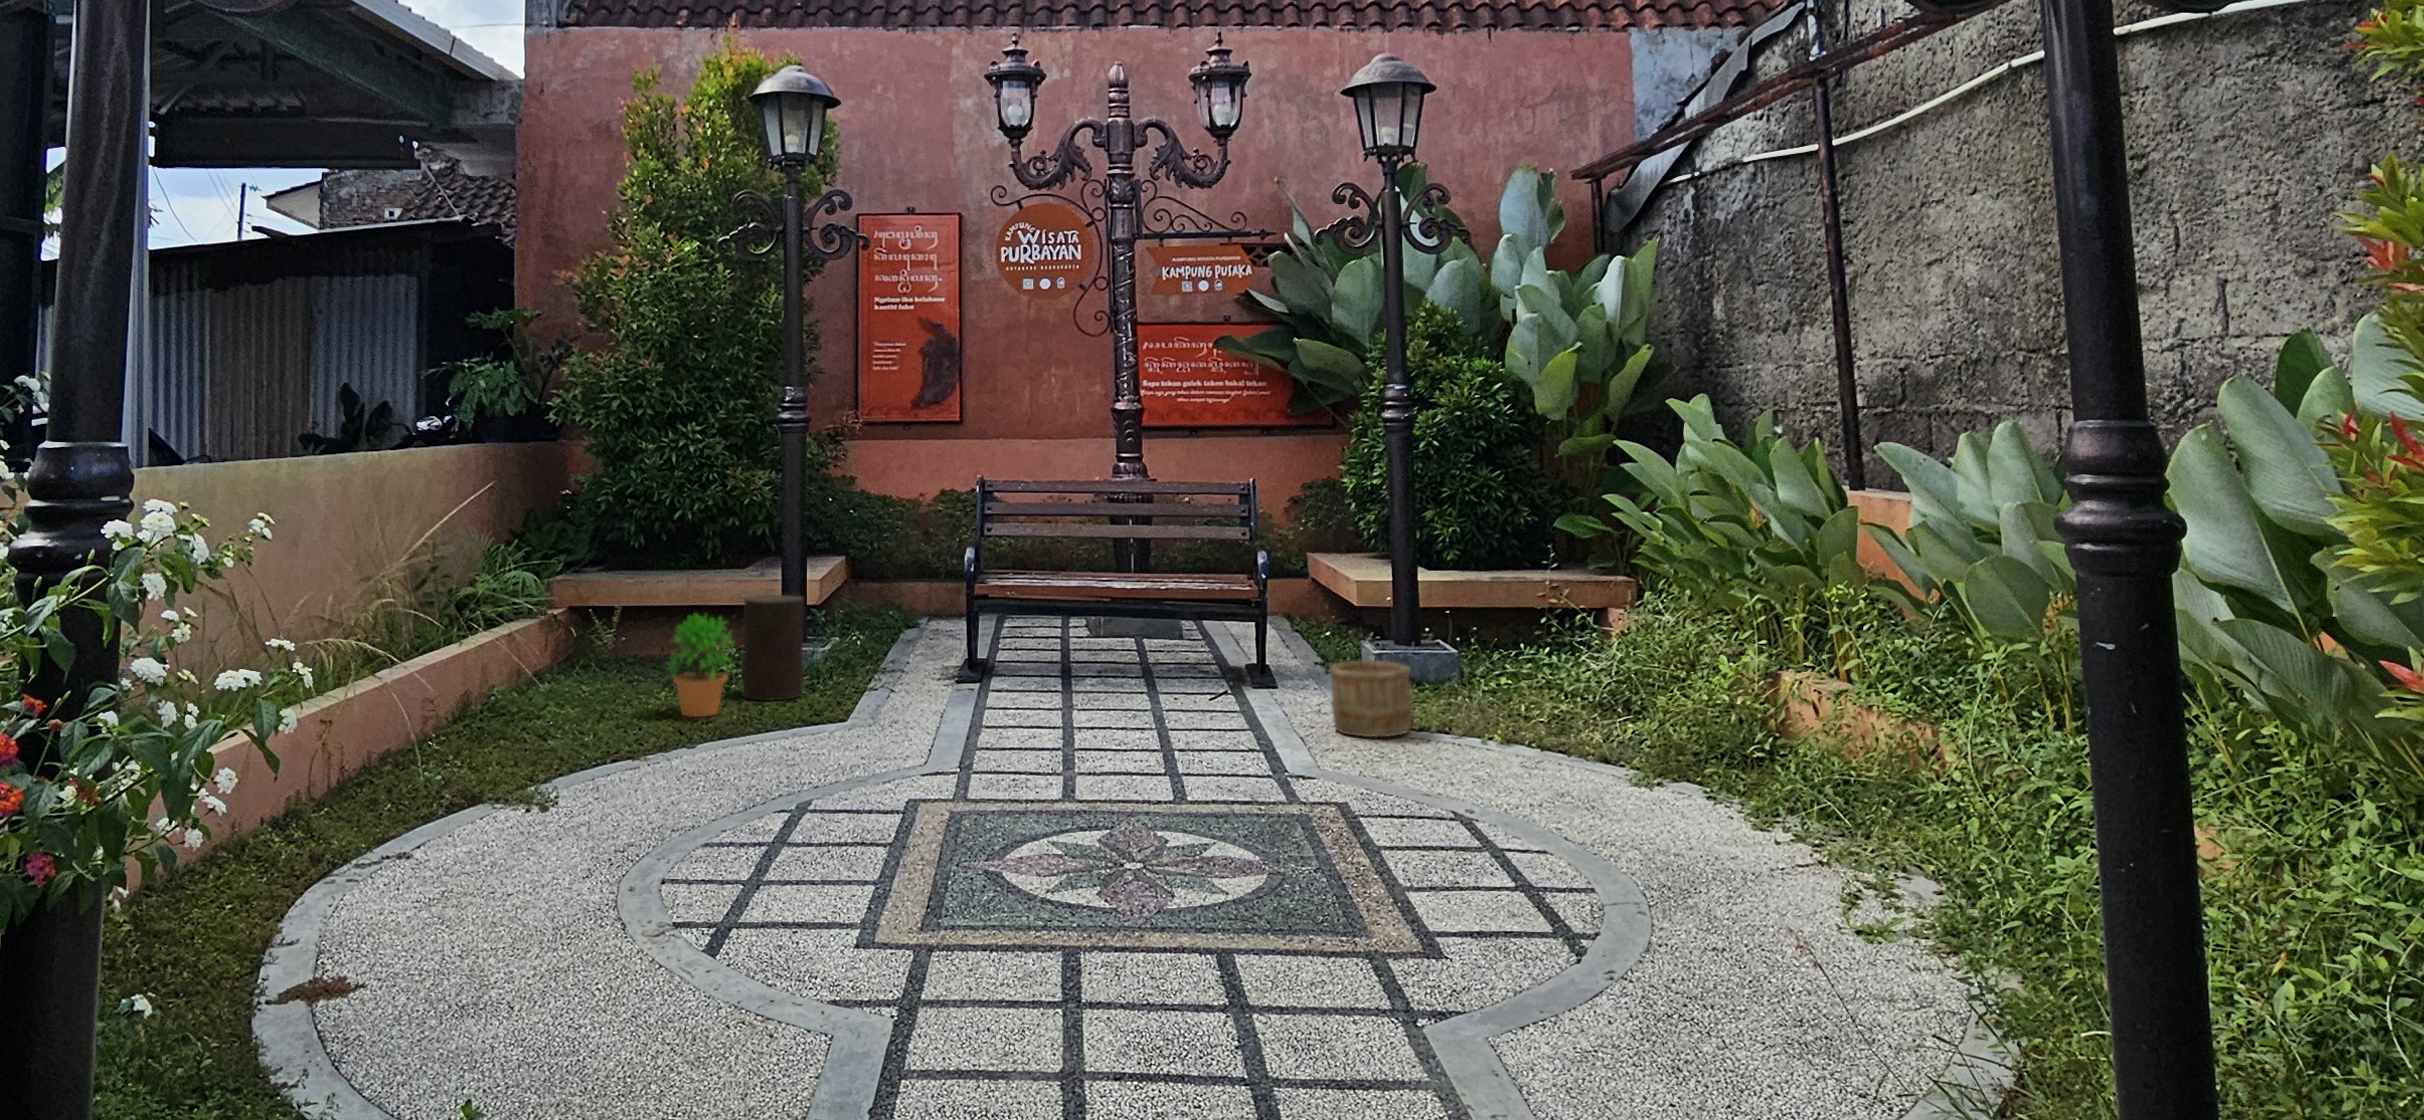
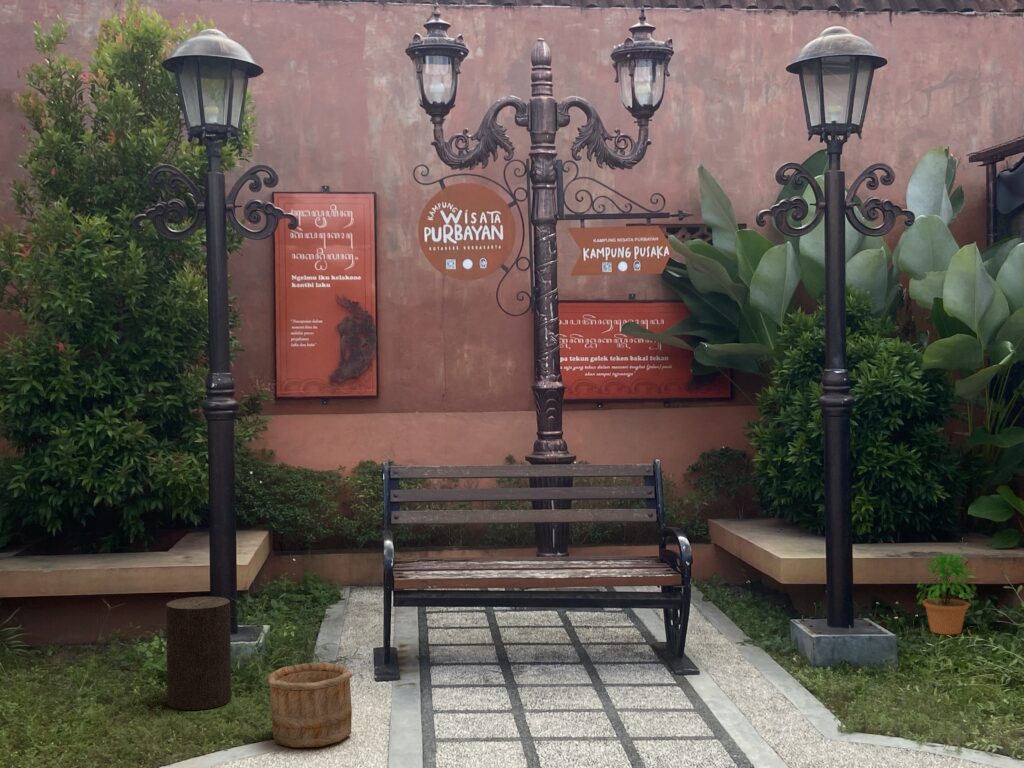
potted plant: present [667,615,733,717] -> present [917,554,972,635]
wooden bucket: present [1329,660,1411,737] -> present [267,663,352,747]

